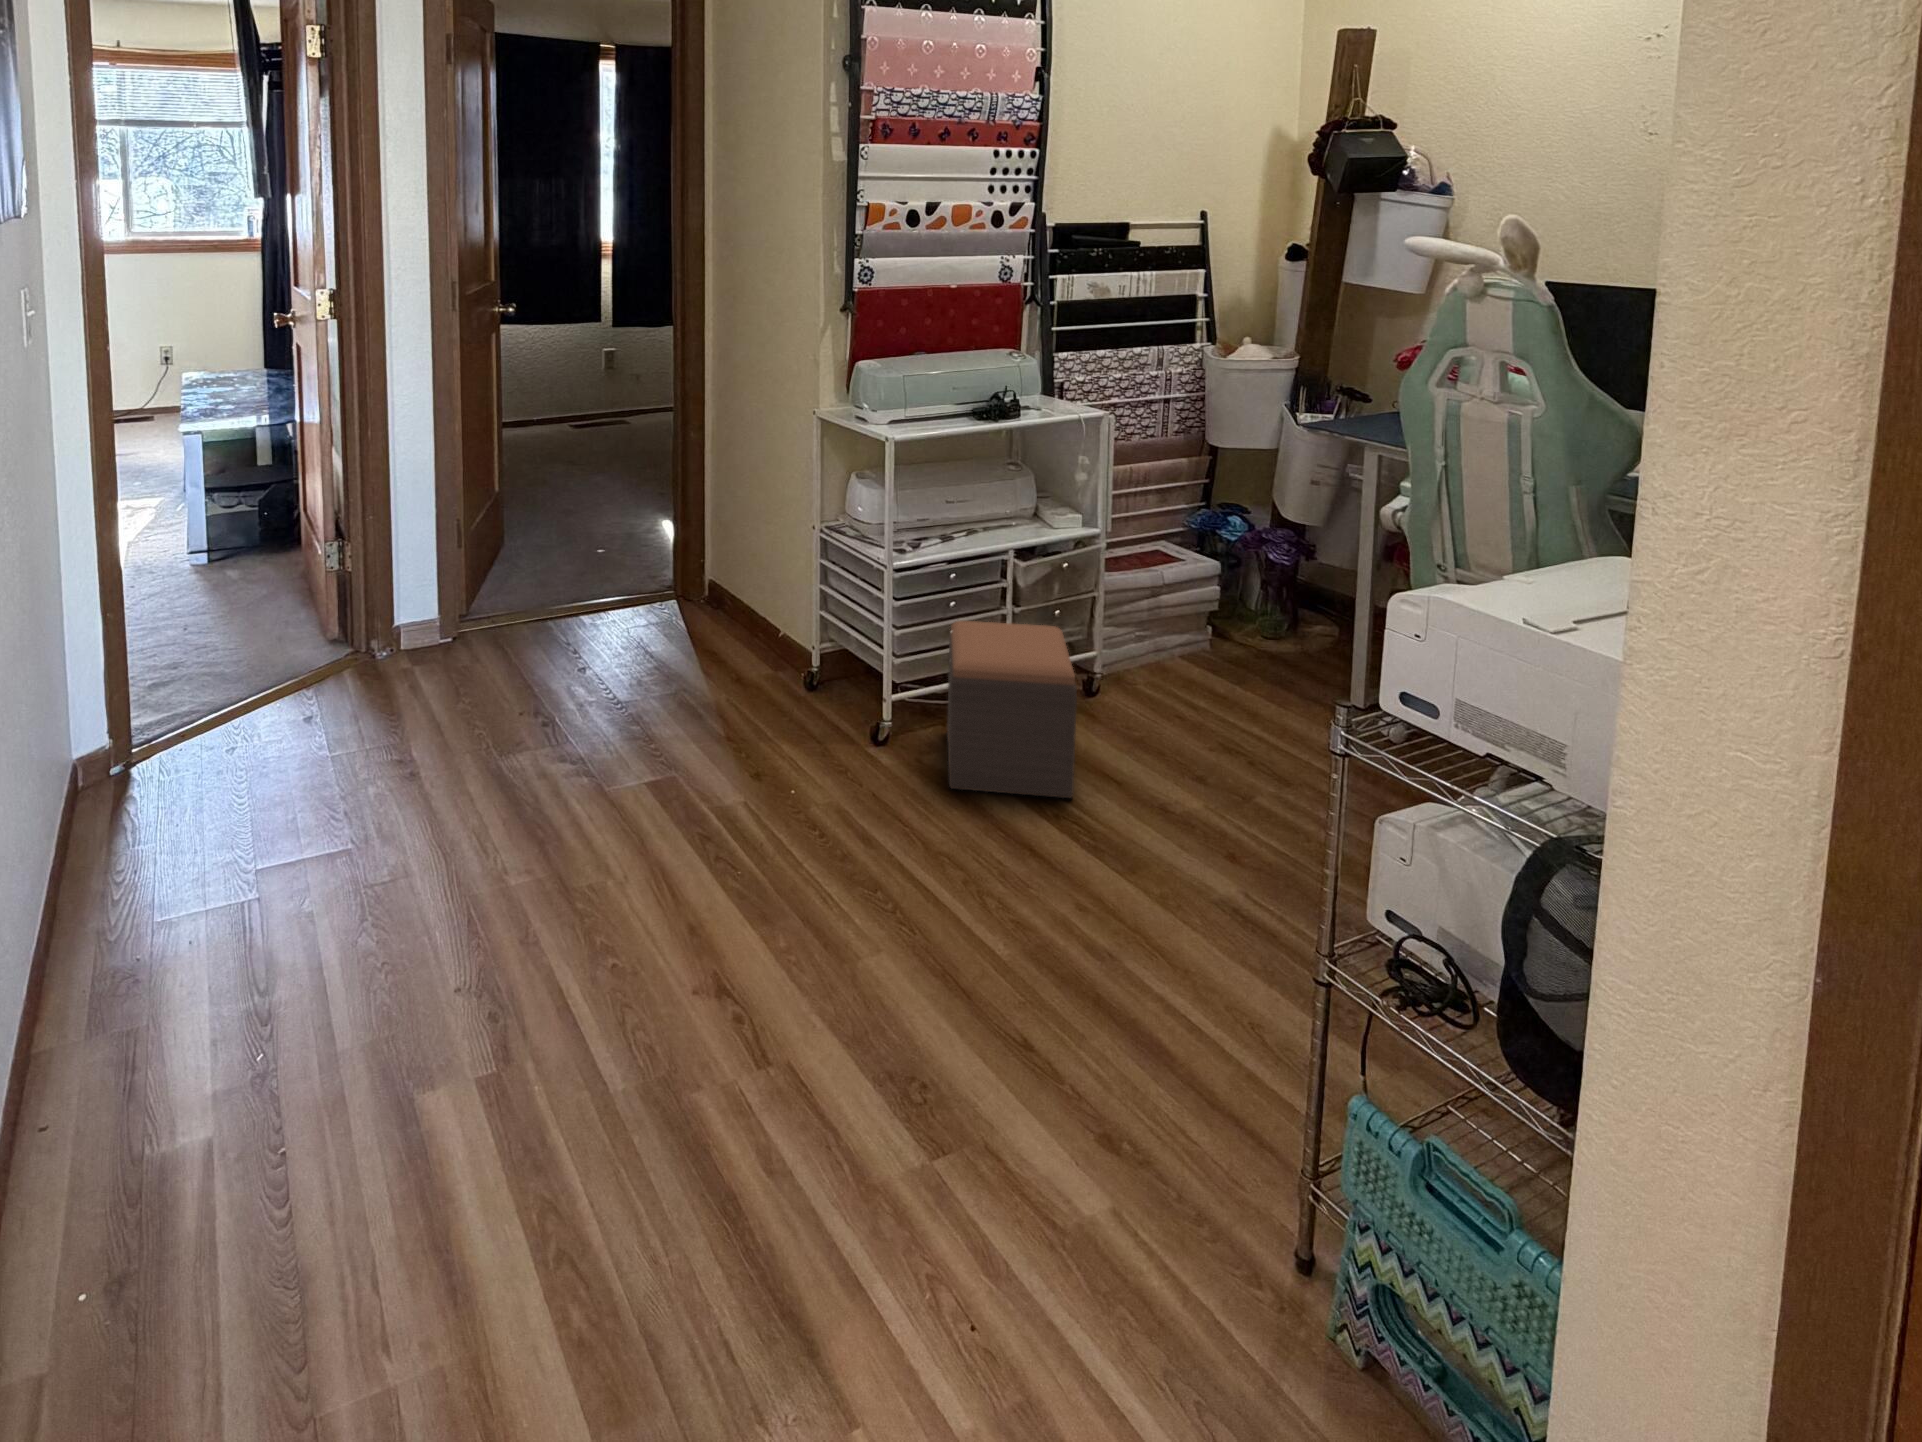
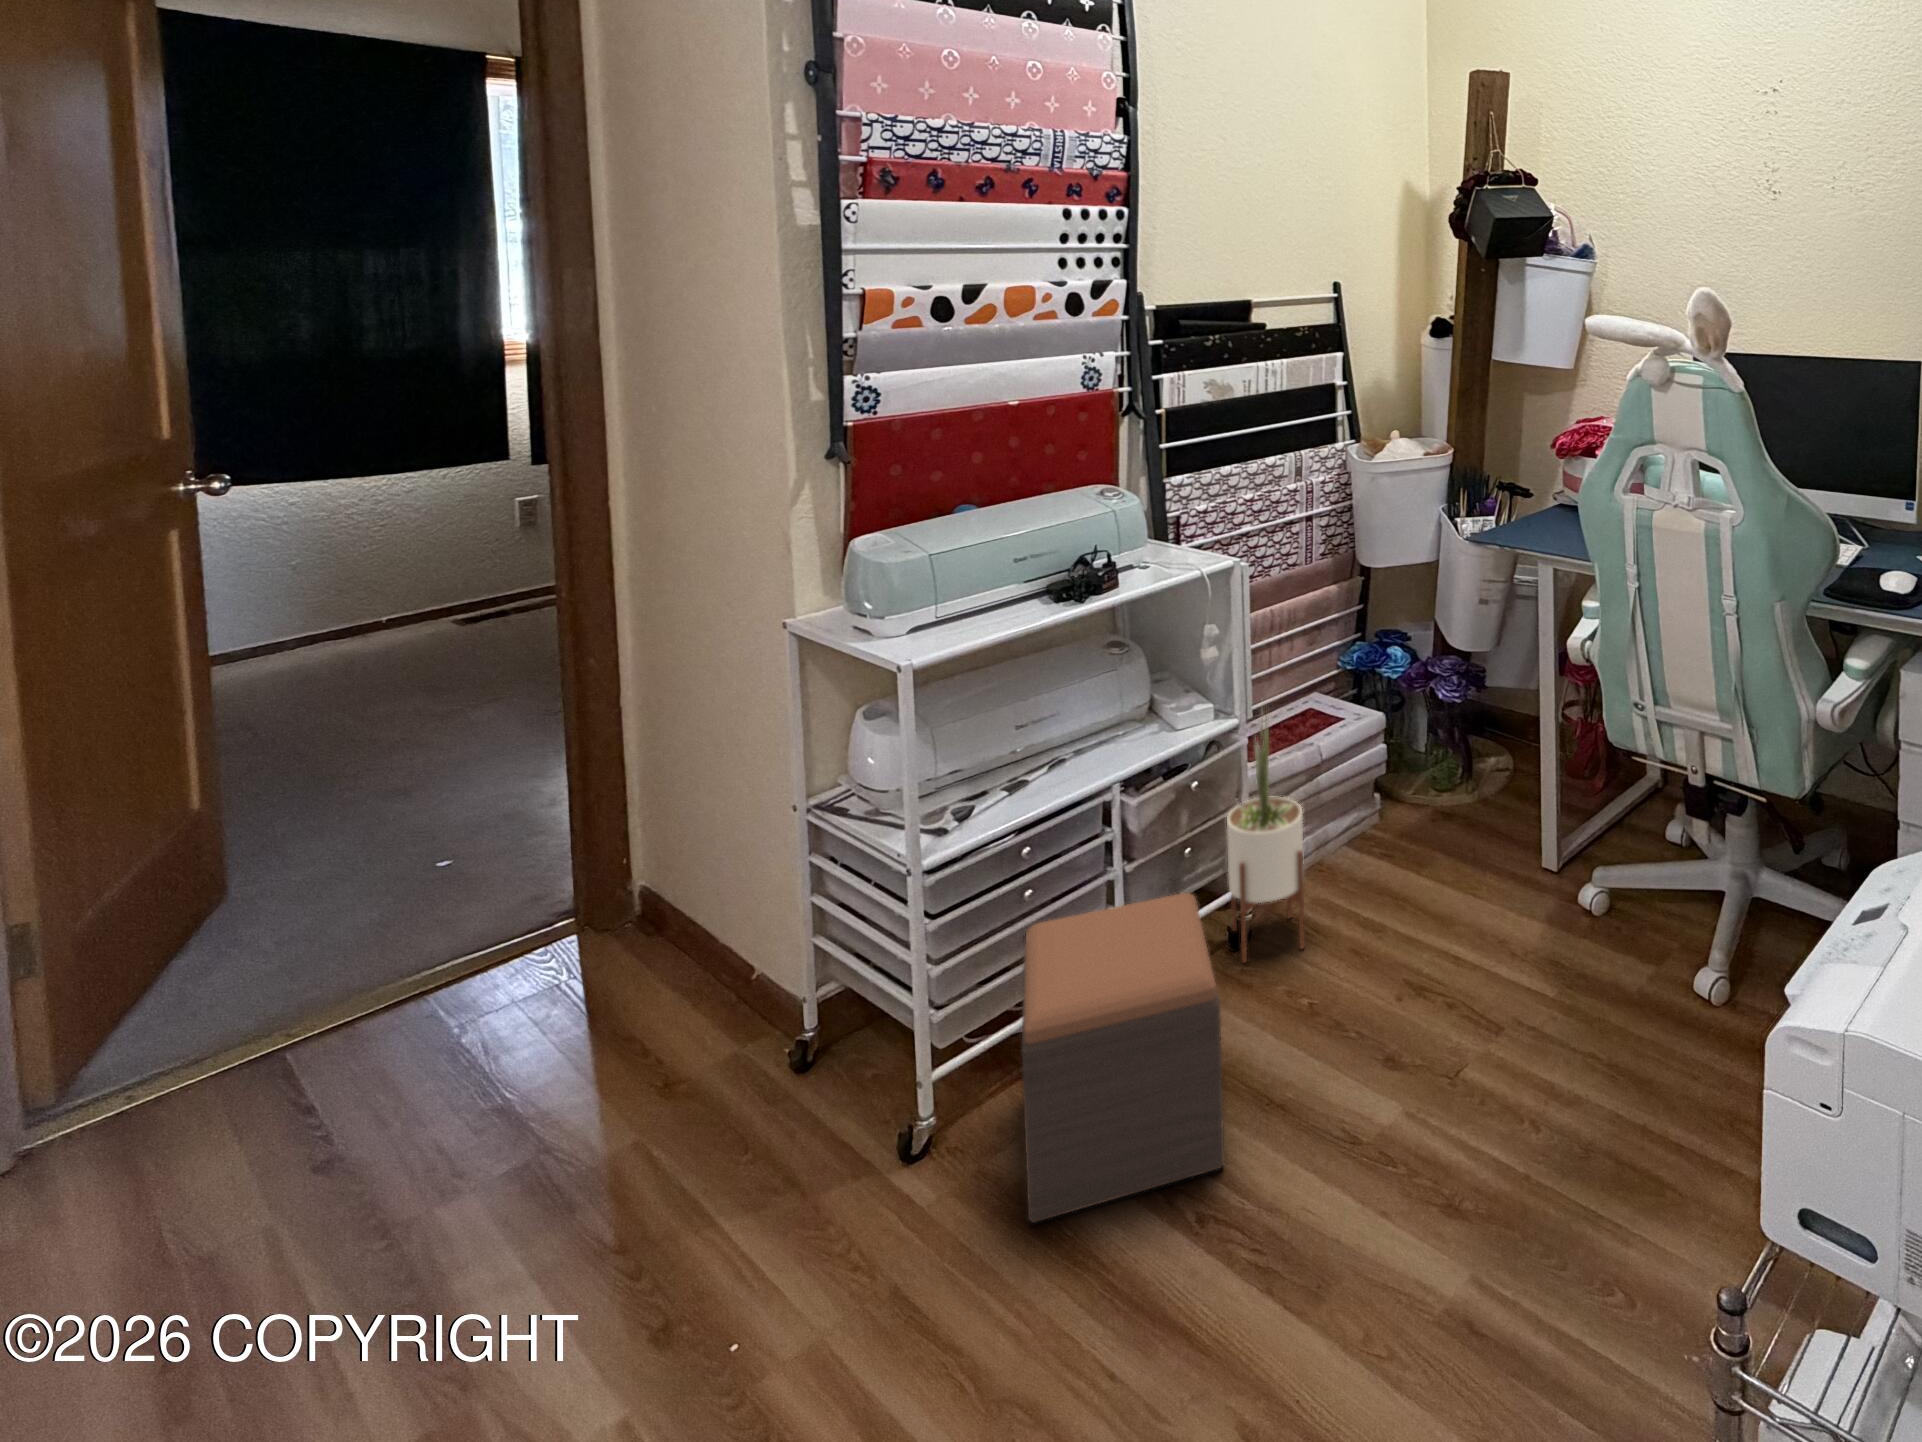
potted plant: none [1085,514,1144,705] -> present [1227,719,1305,963]

